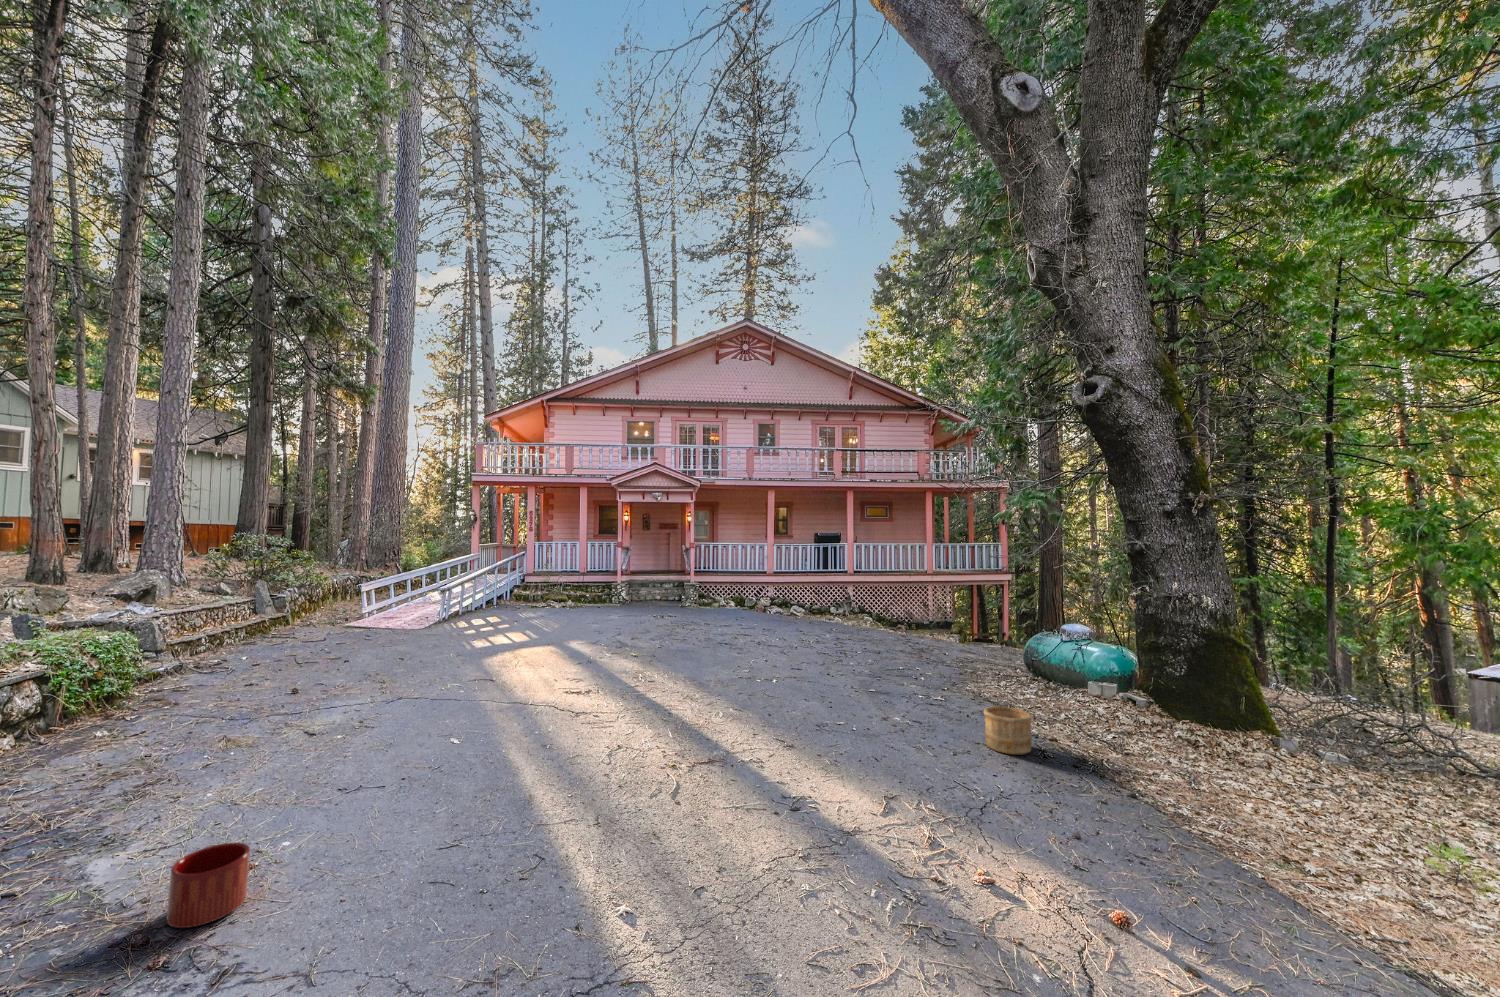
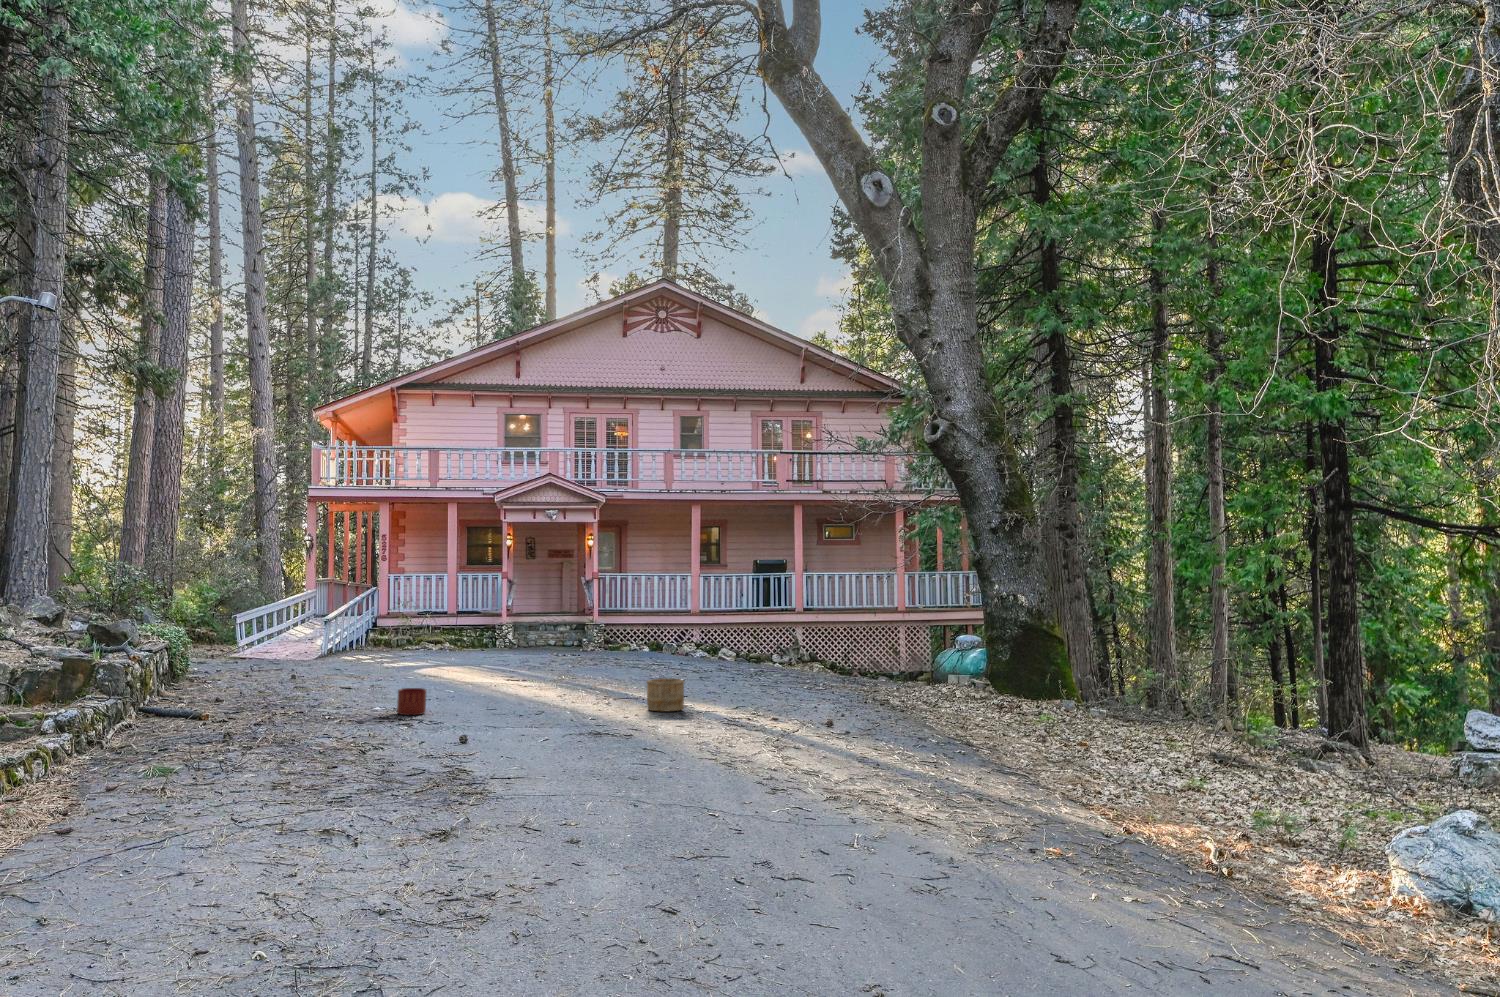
wooden bucket: present [984,706,1032,754] -> present [647,678,685,712]

